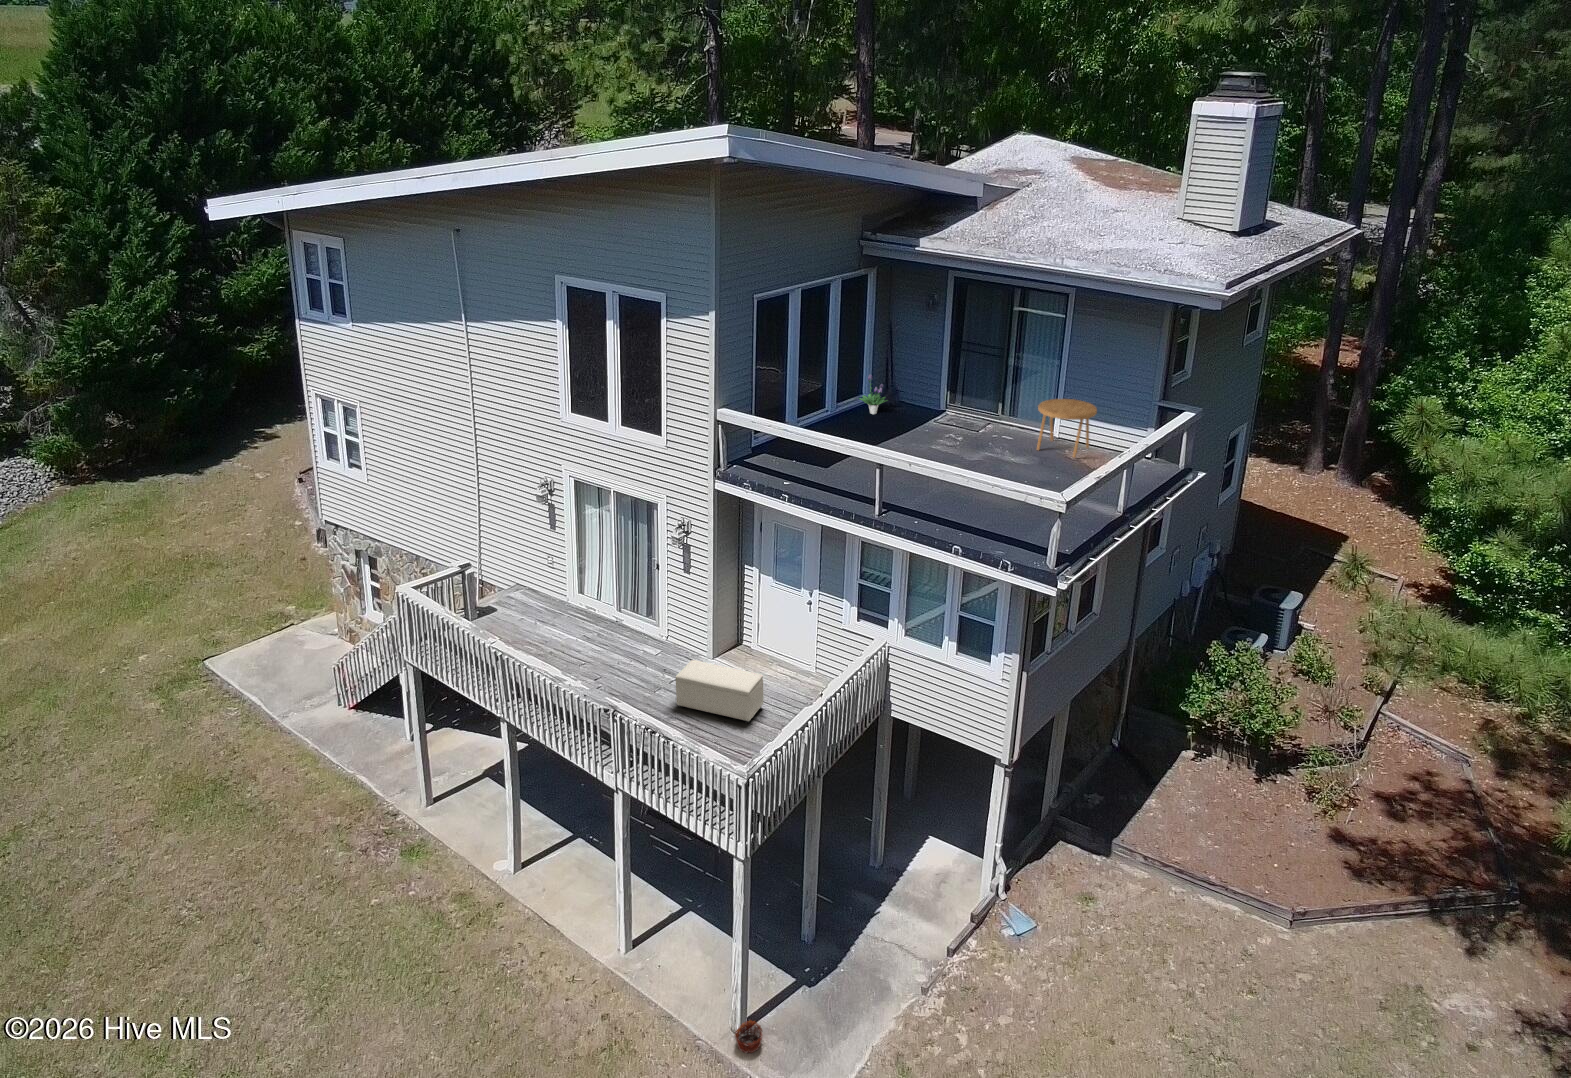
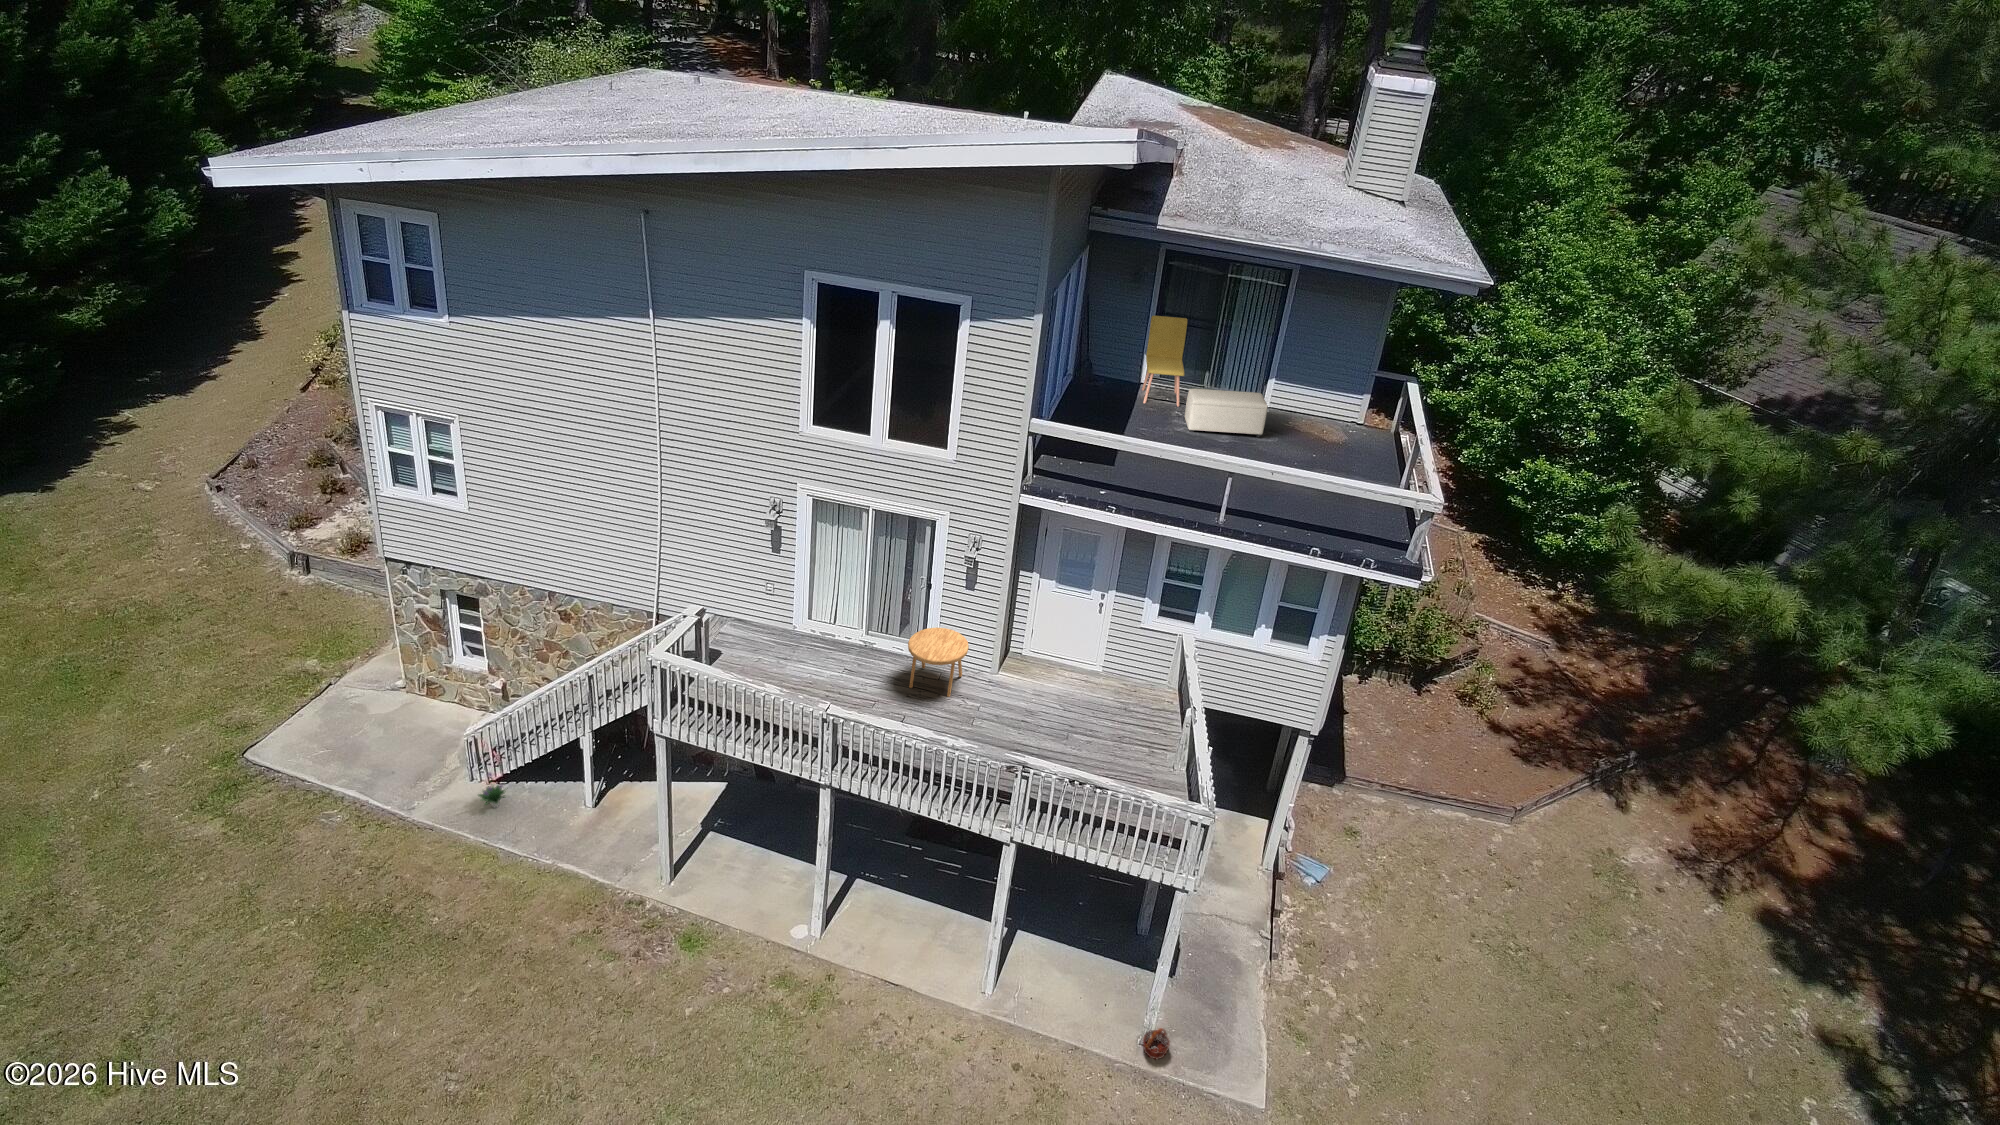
chair: none [909,337,959,426] -> present [1142,316,1187,406]
potted plant: present [859,374,888,414] -> present [478,772,506,808]
side table: present [1037,399,1097,458] -> present [908,628,969,697]
ottoman: present [676,660,763,723] -> present [1185,389,1268,437]

